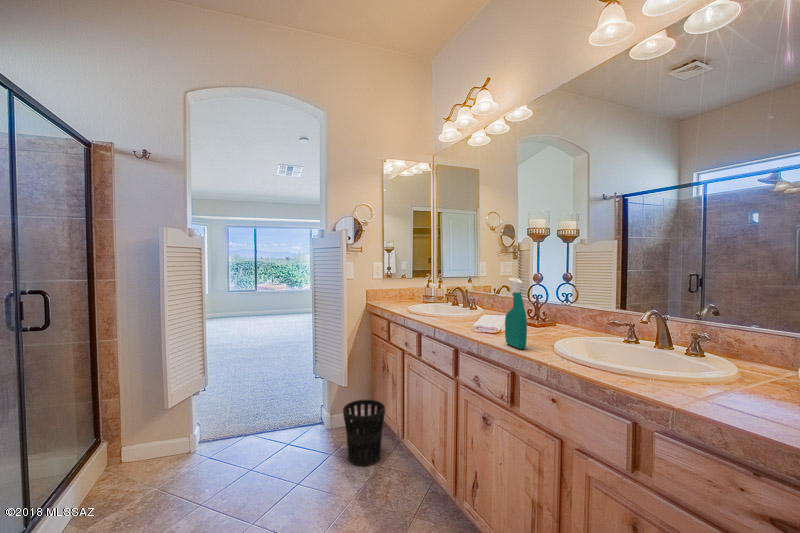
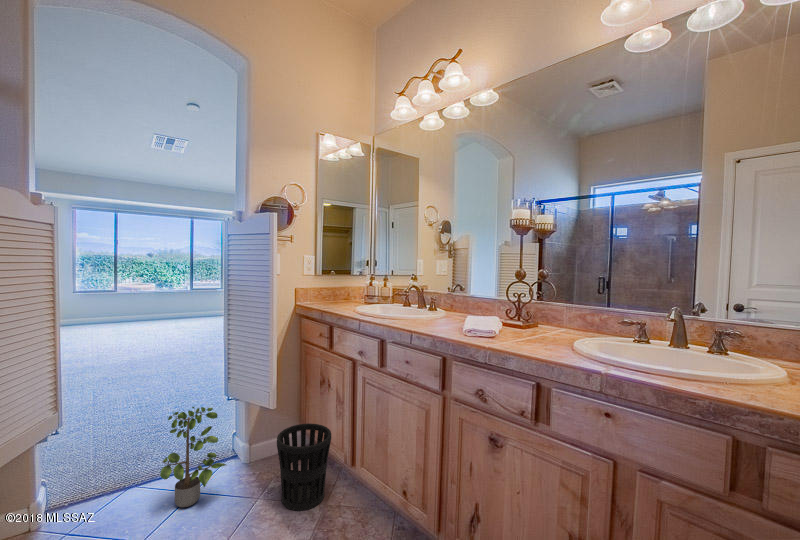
spray bottle: present [505,278,527,349] -> none [522,270,555,354]
potted plant: none [265,378,311,452] -> present [160,407,226,507]

